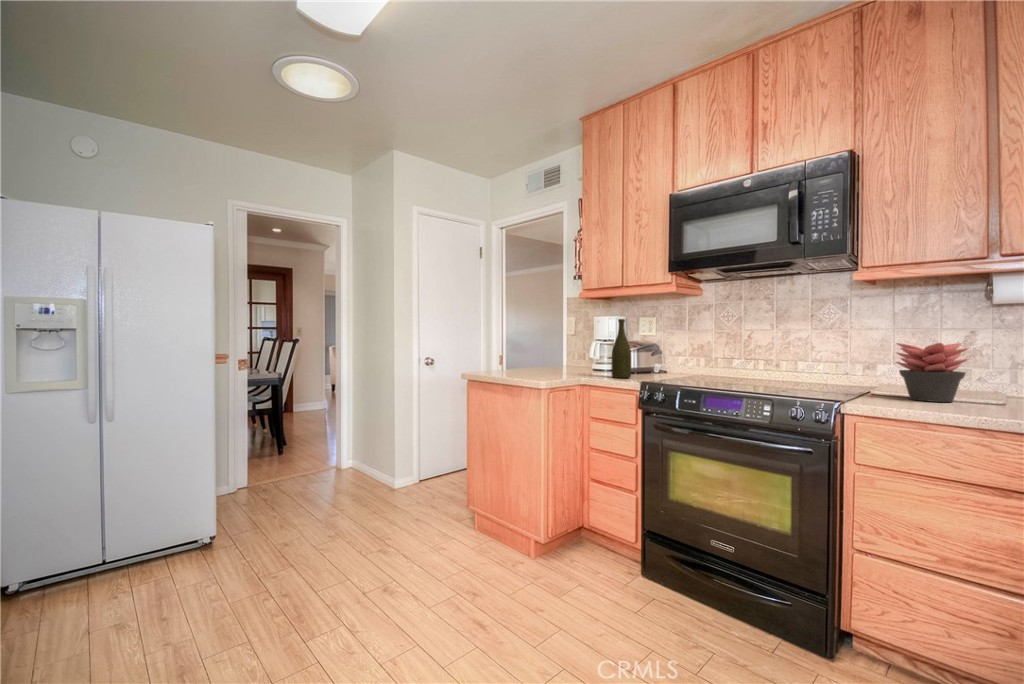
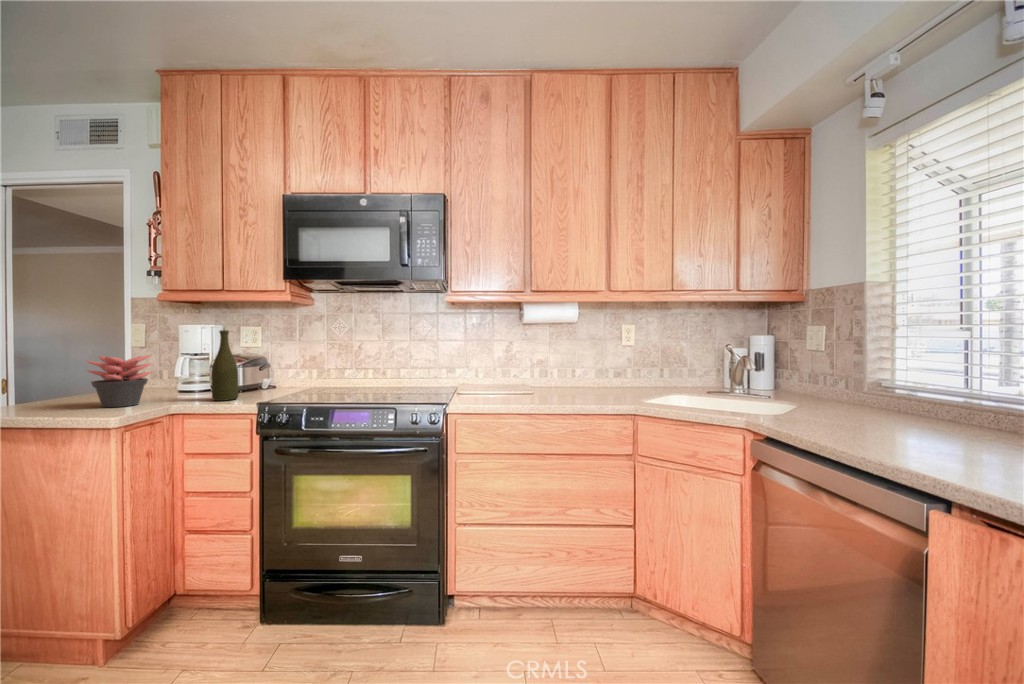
succulent plant: present [897,343,968,402] -> present [87,355,152,407]

